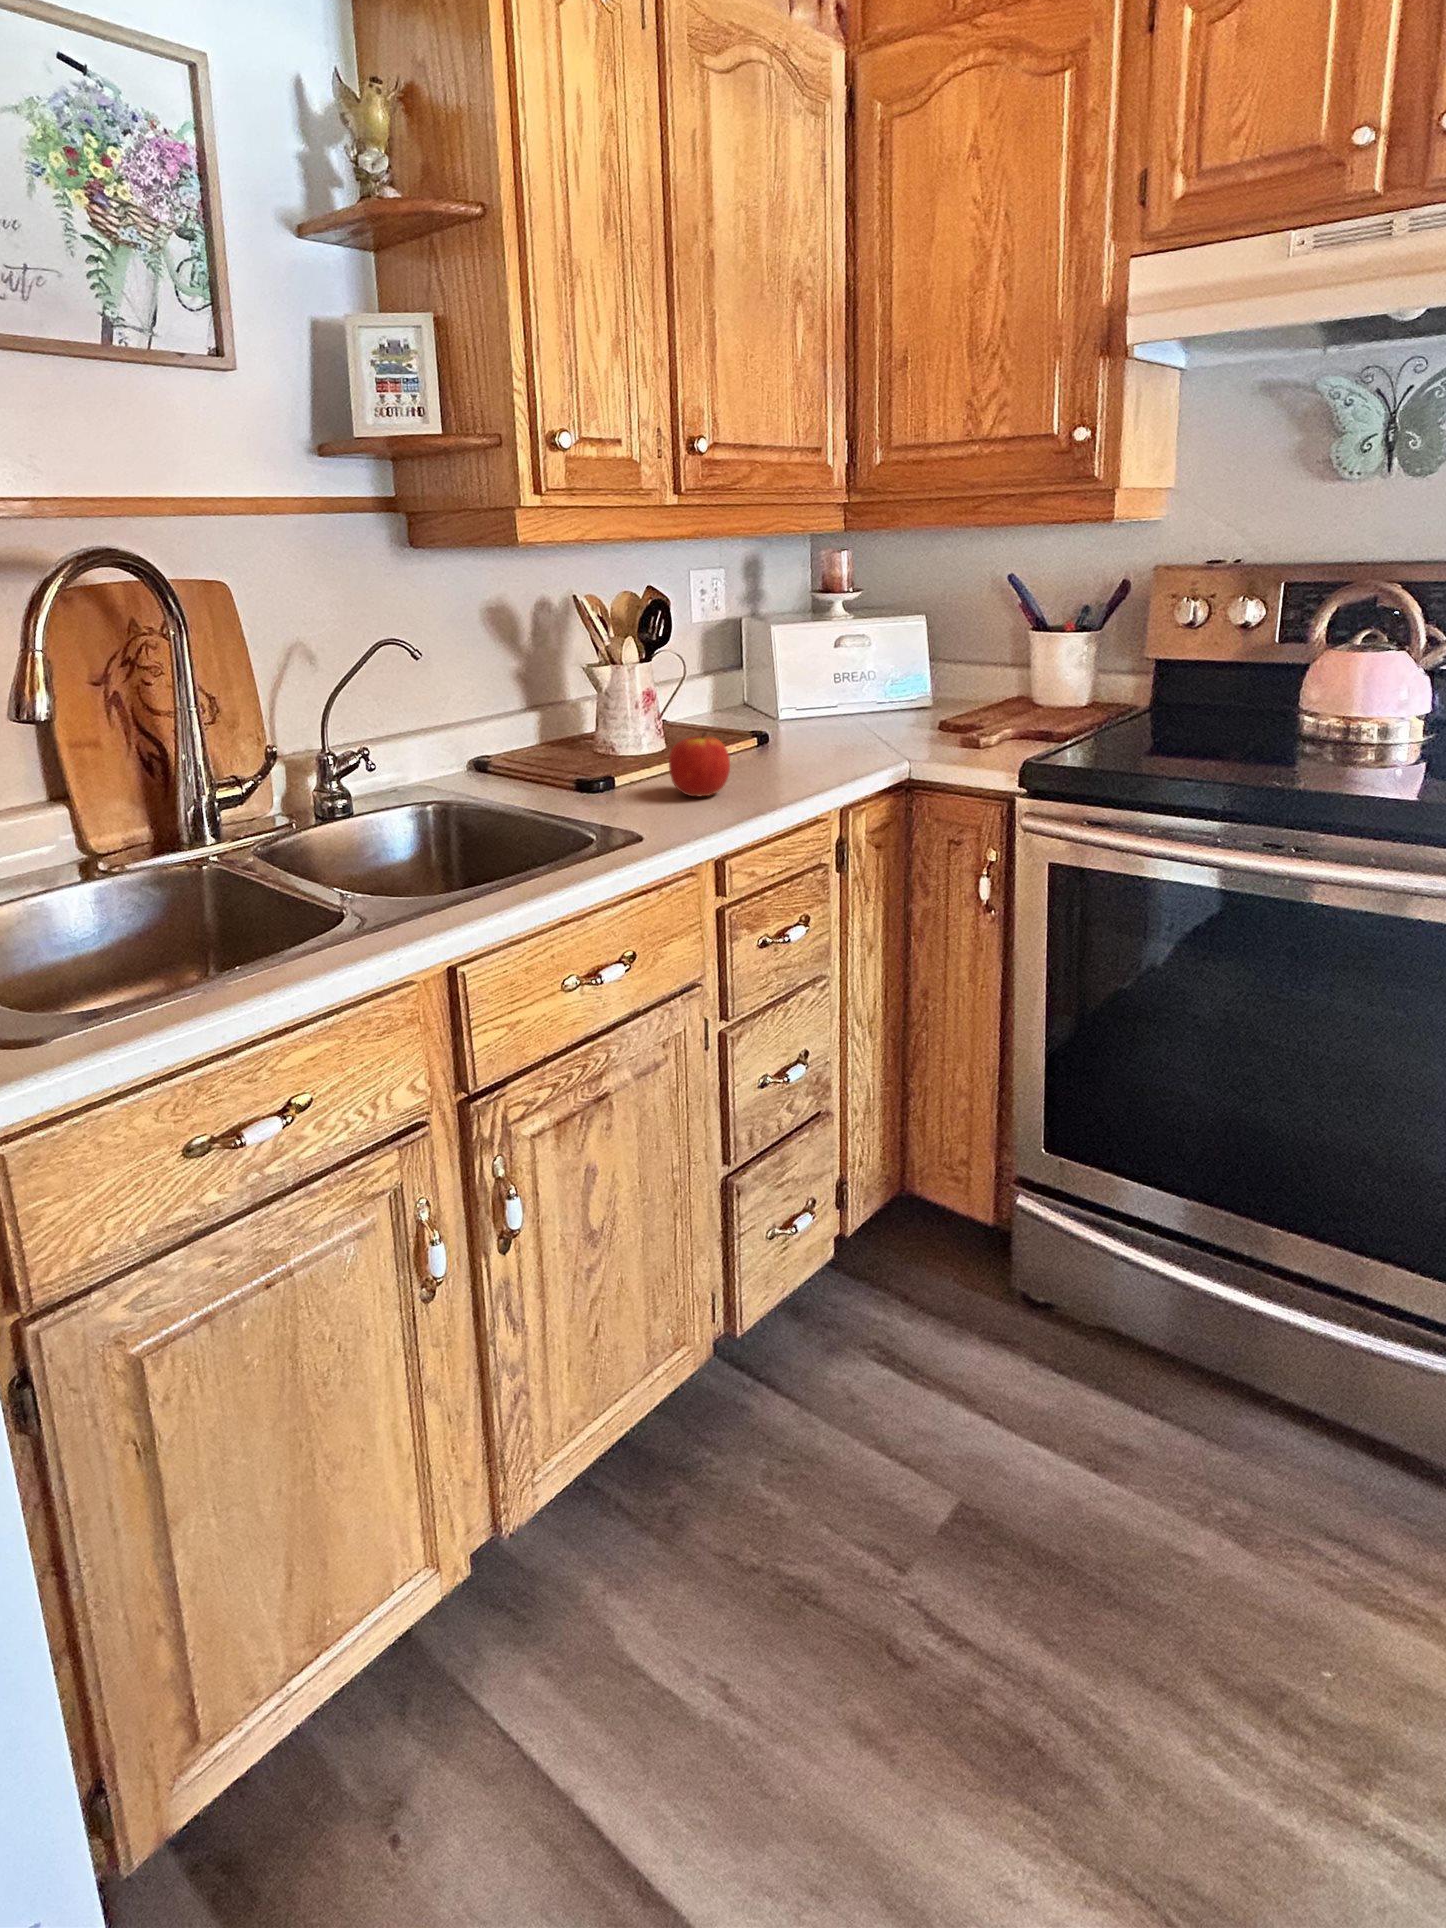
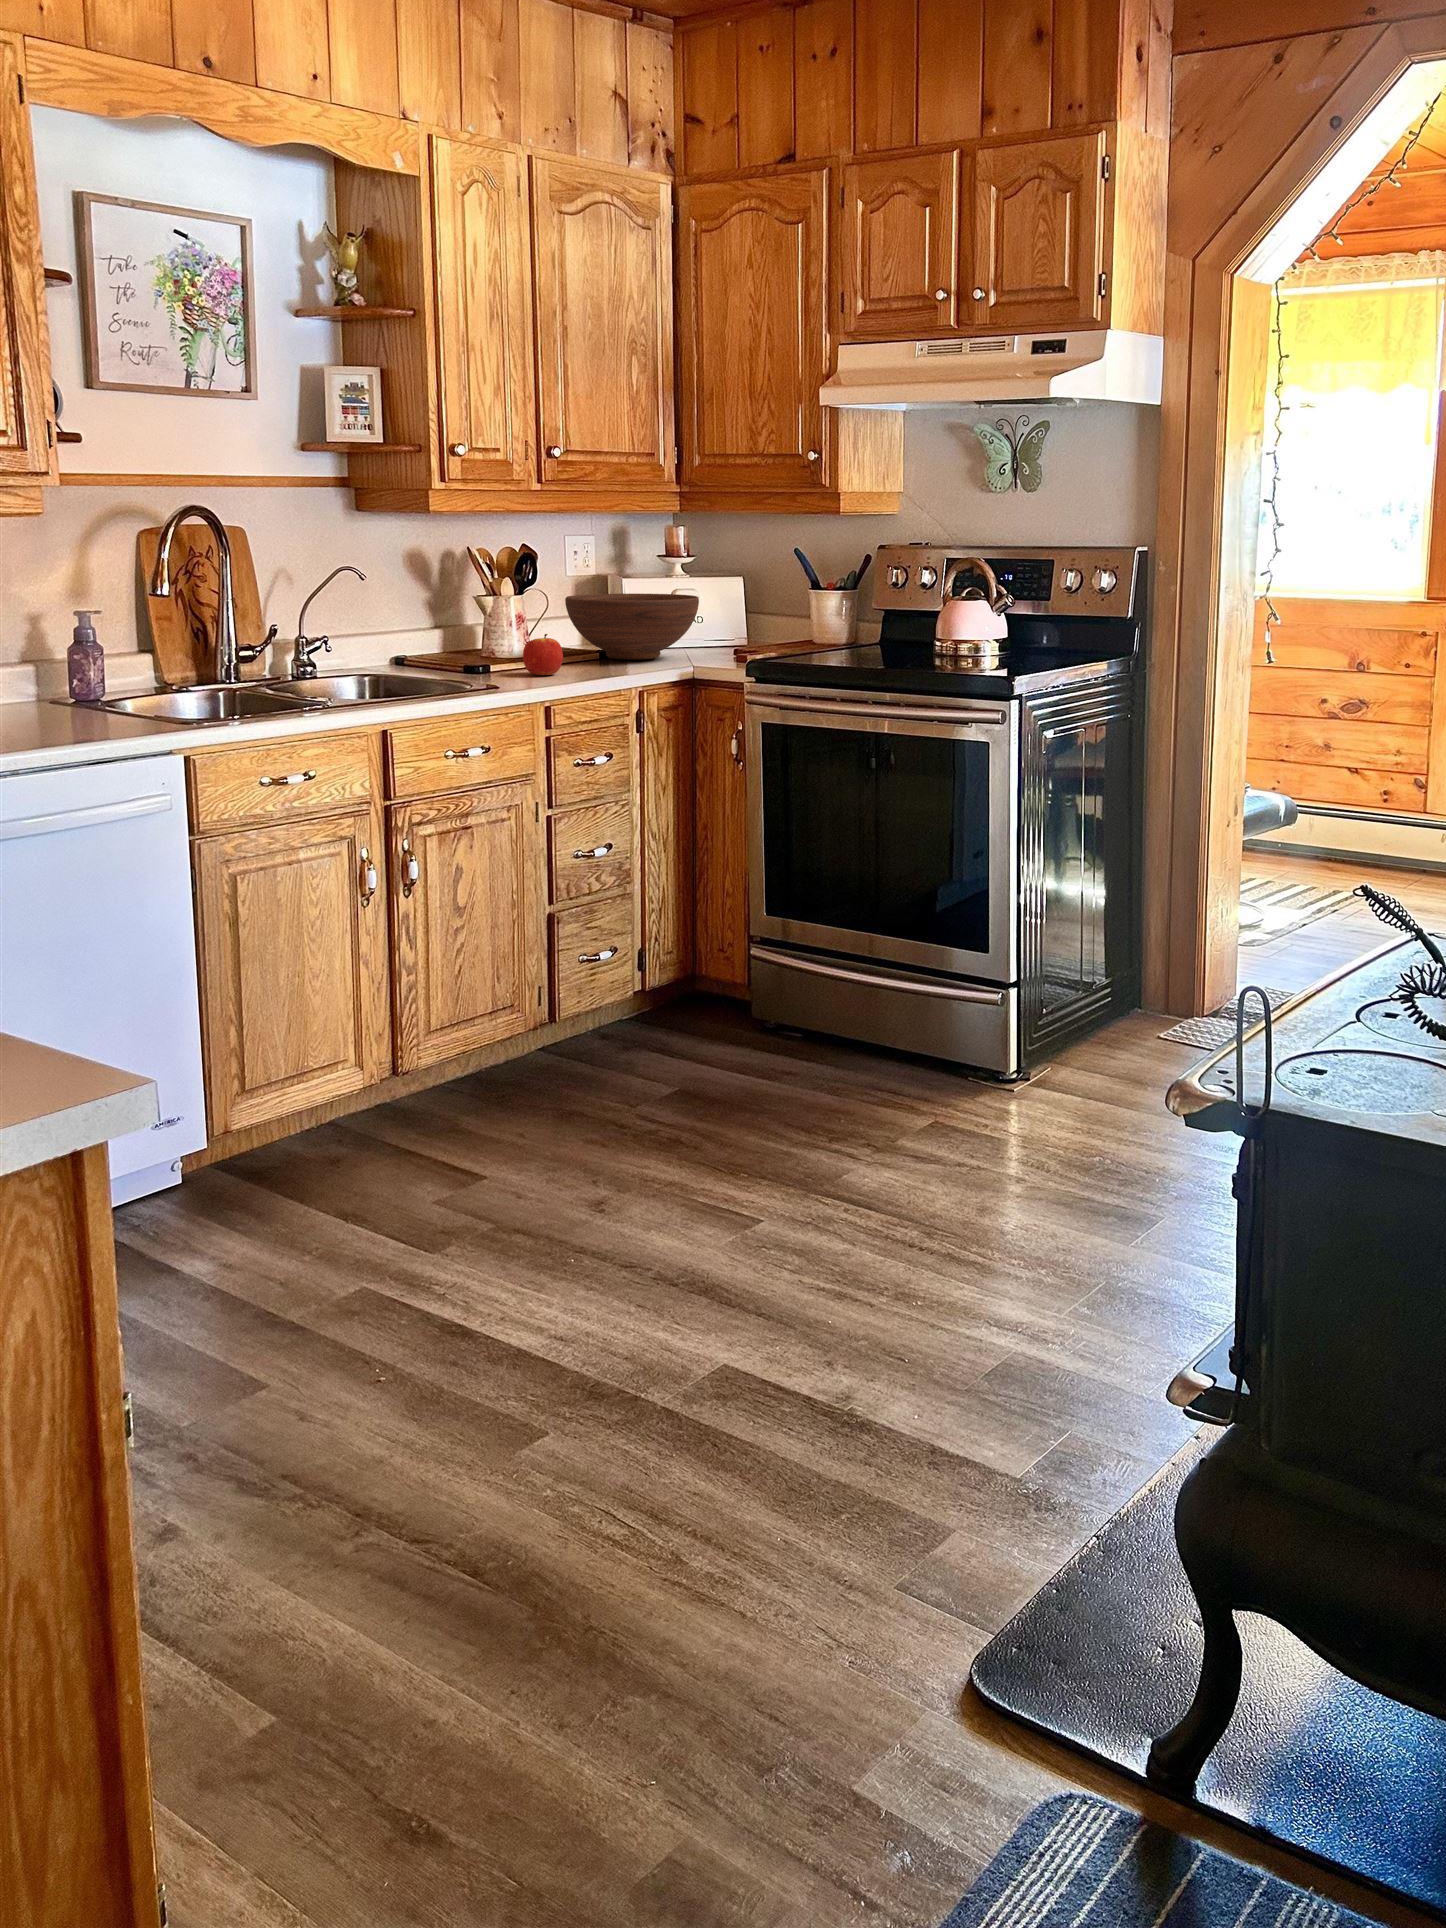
fruit bowl: none [712,646,905,748] -> present [565,594,699,660]

